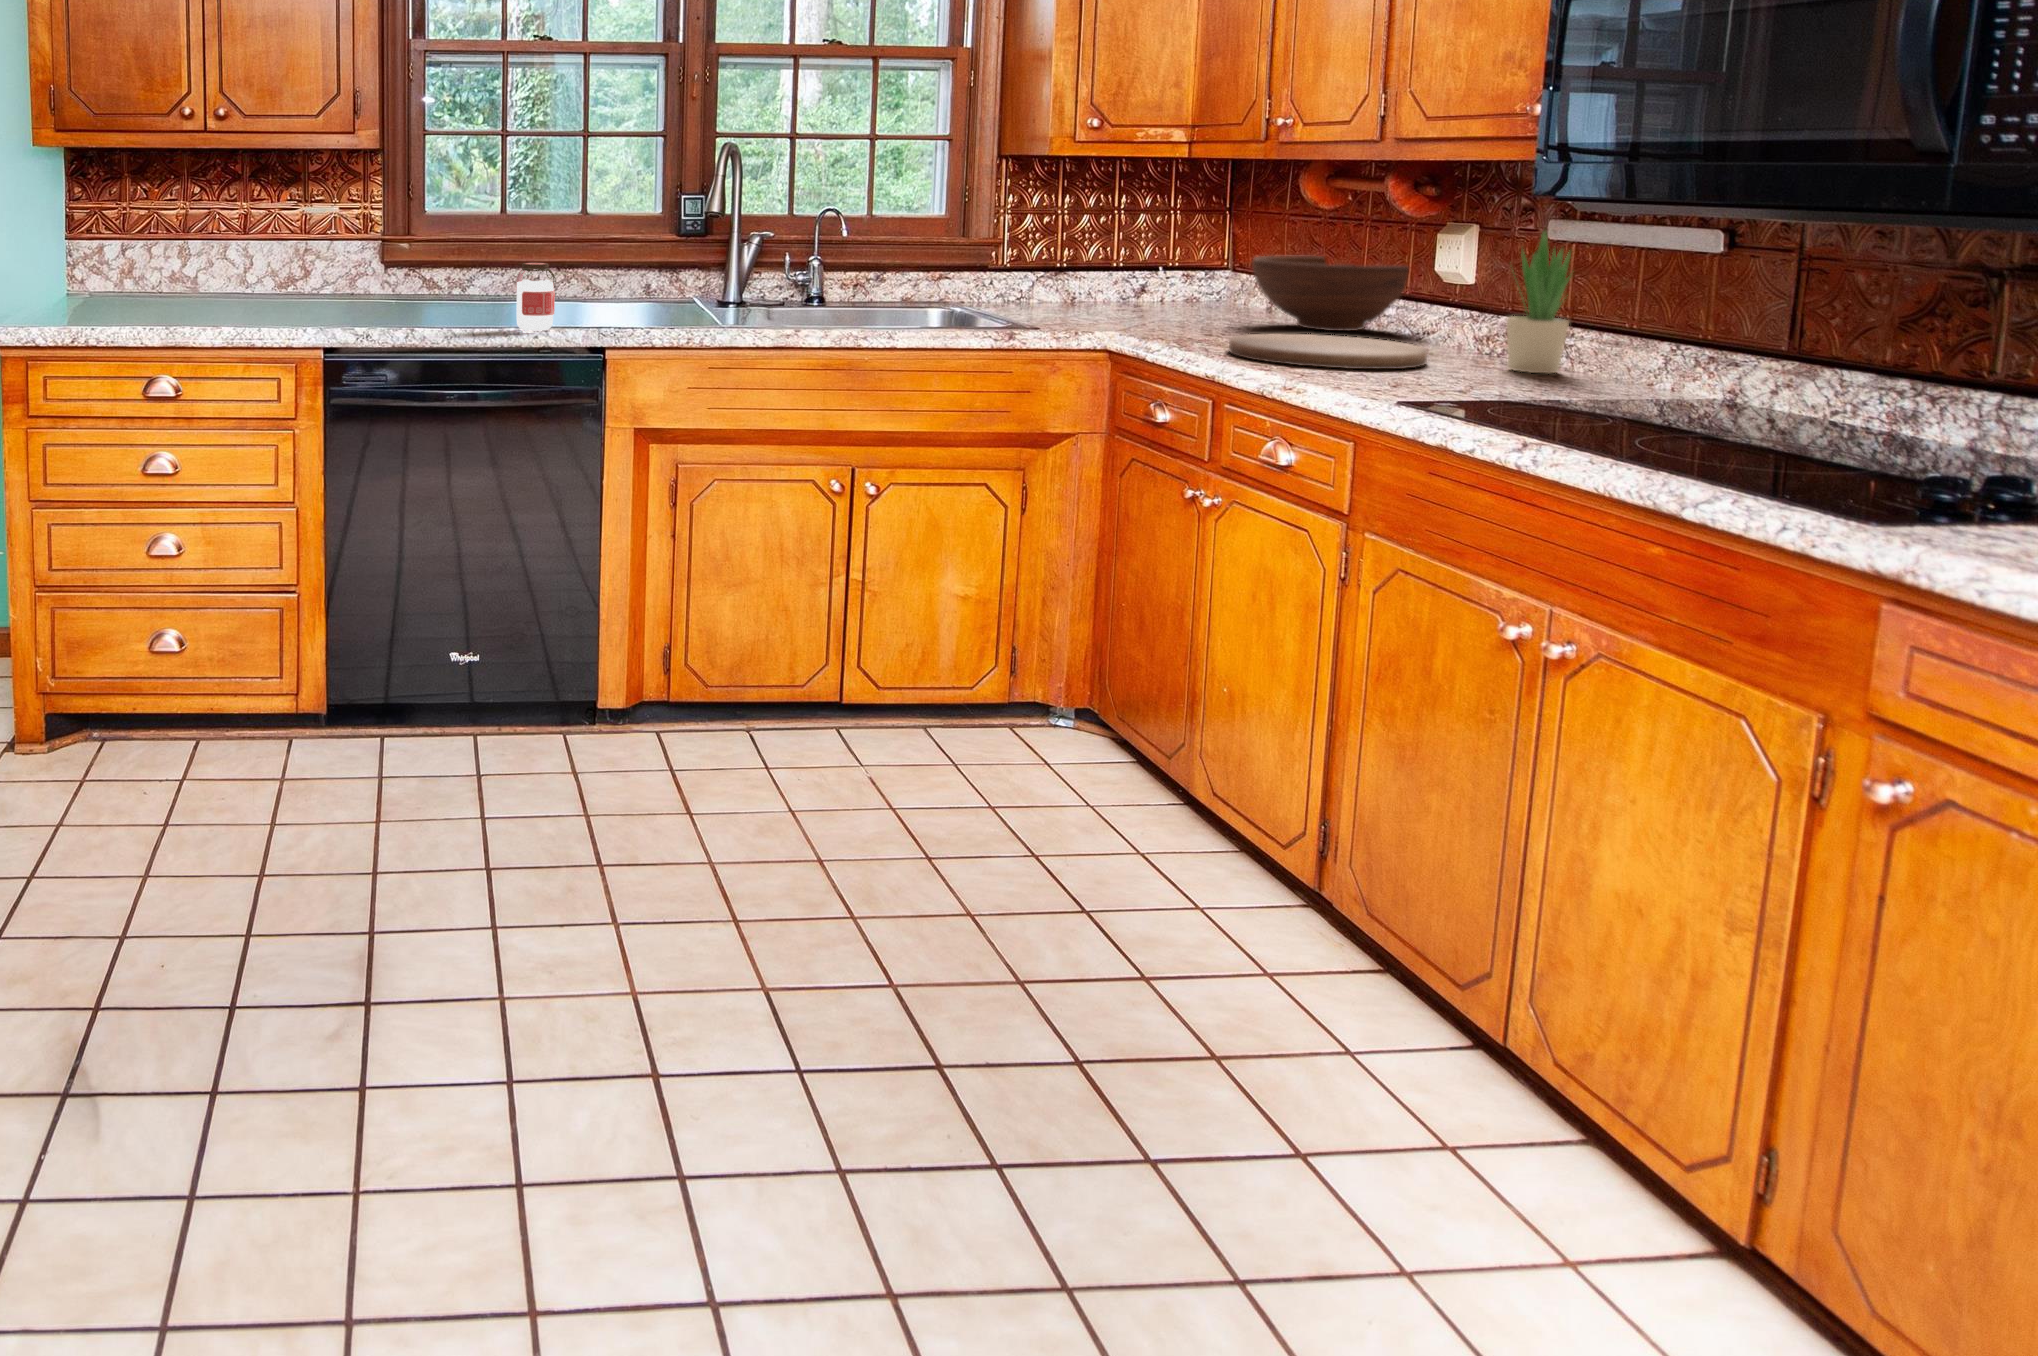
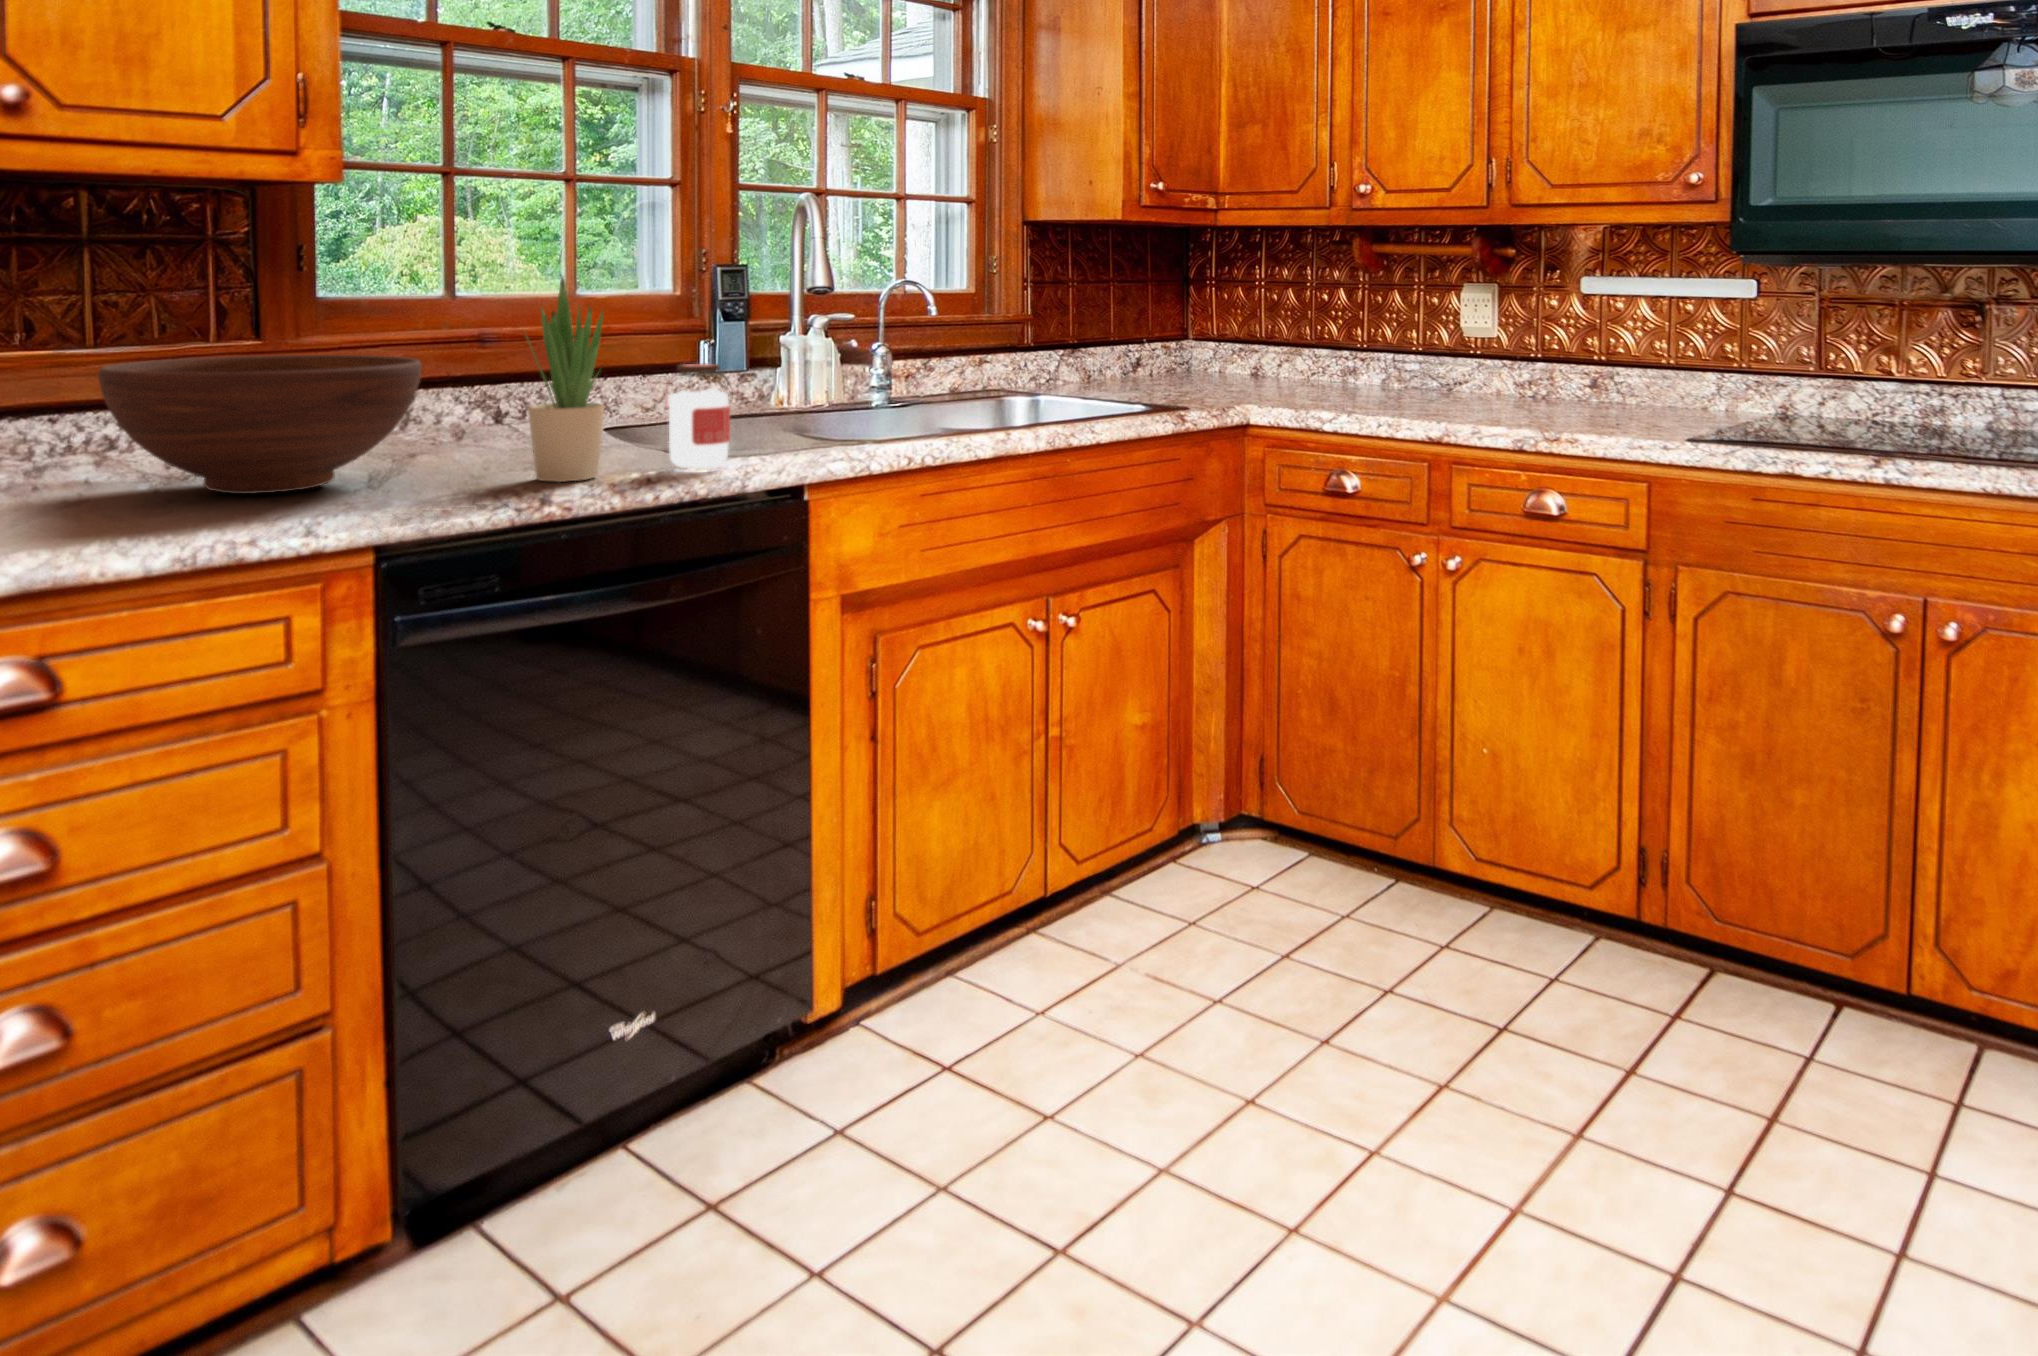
potted plant: present [1506,228,1572,373] -> present [527,278,605,482]
fruit bowl: present [1252,256,1409,331] -> present [98,355,421,494]
cutting board: present [1229,333,1427,369] -> none [1370,391,1536,419]

